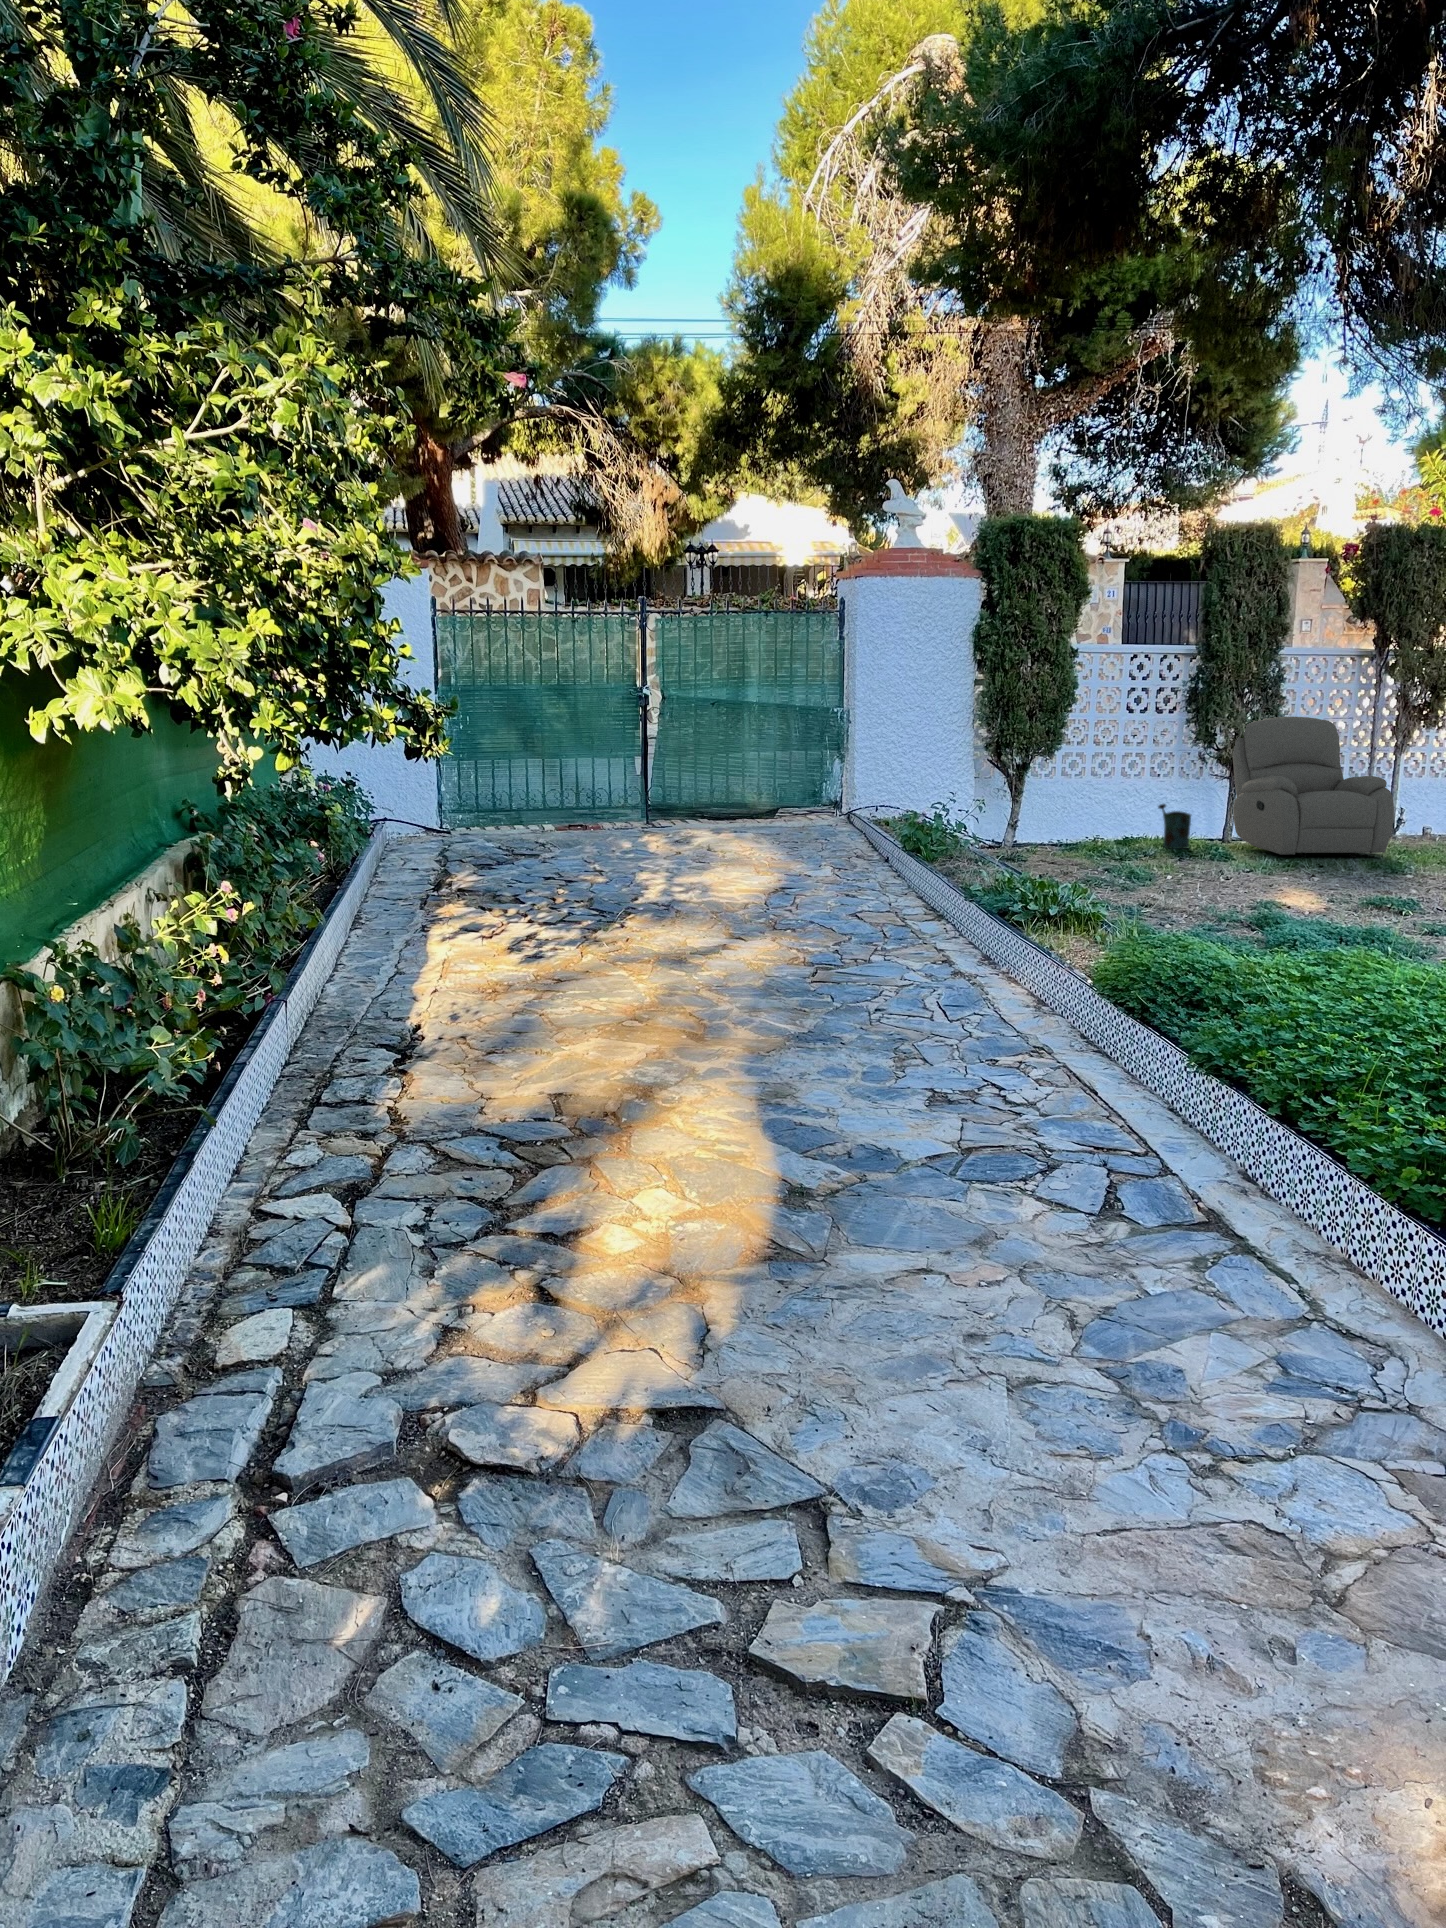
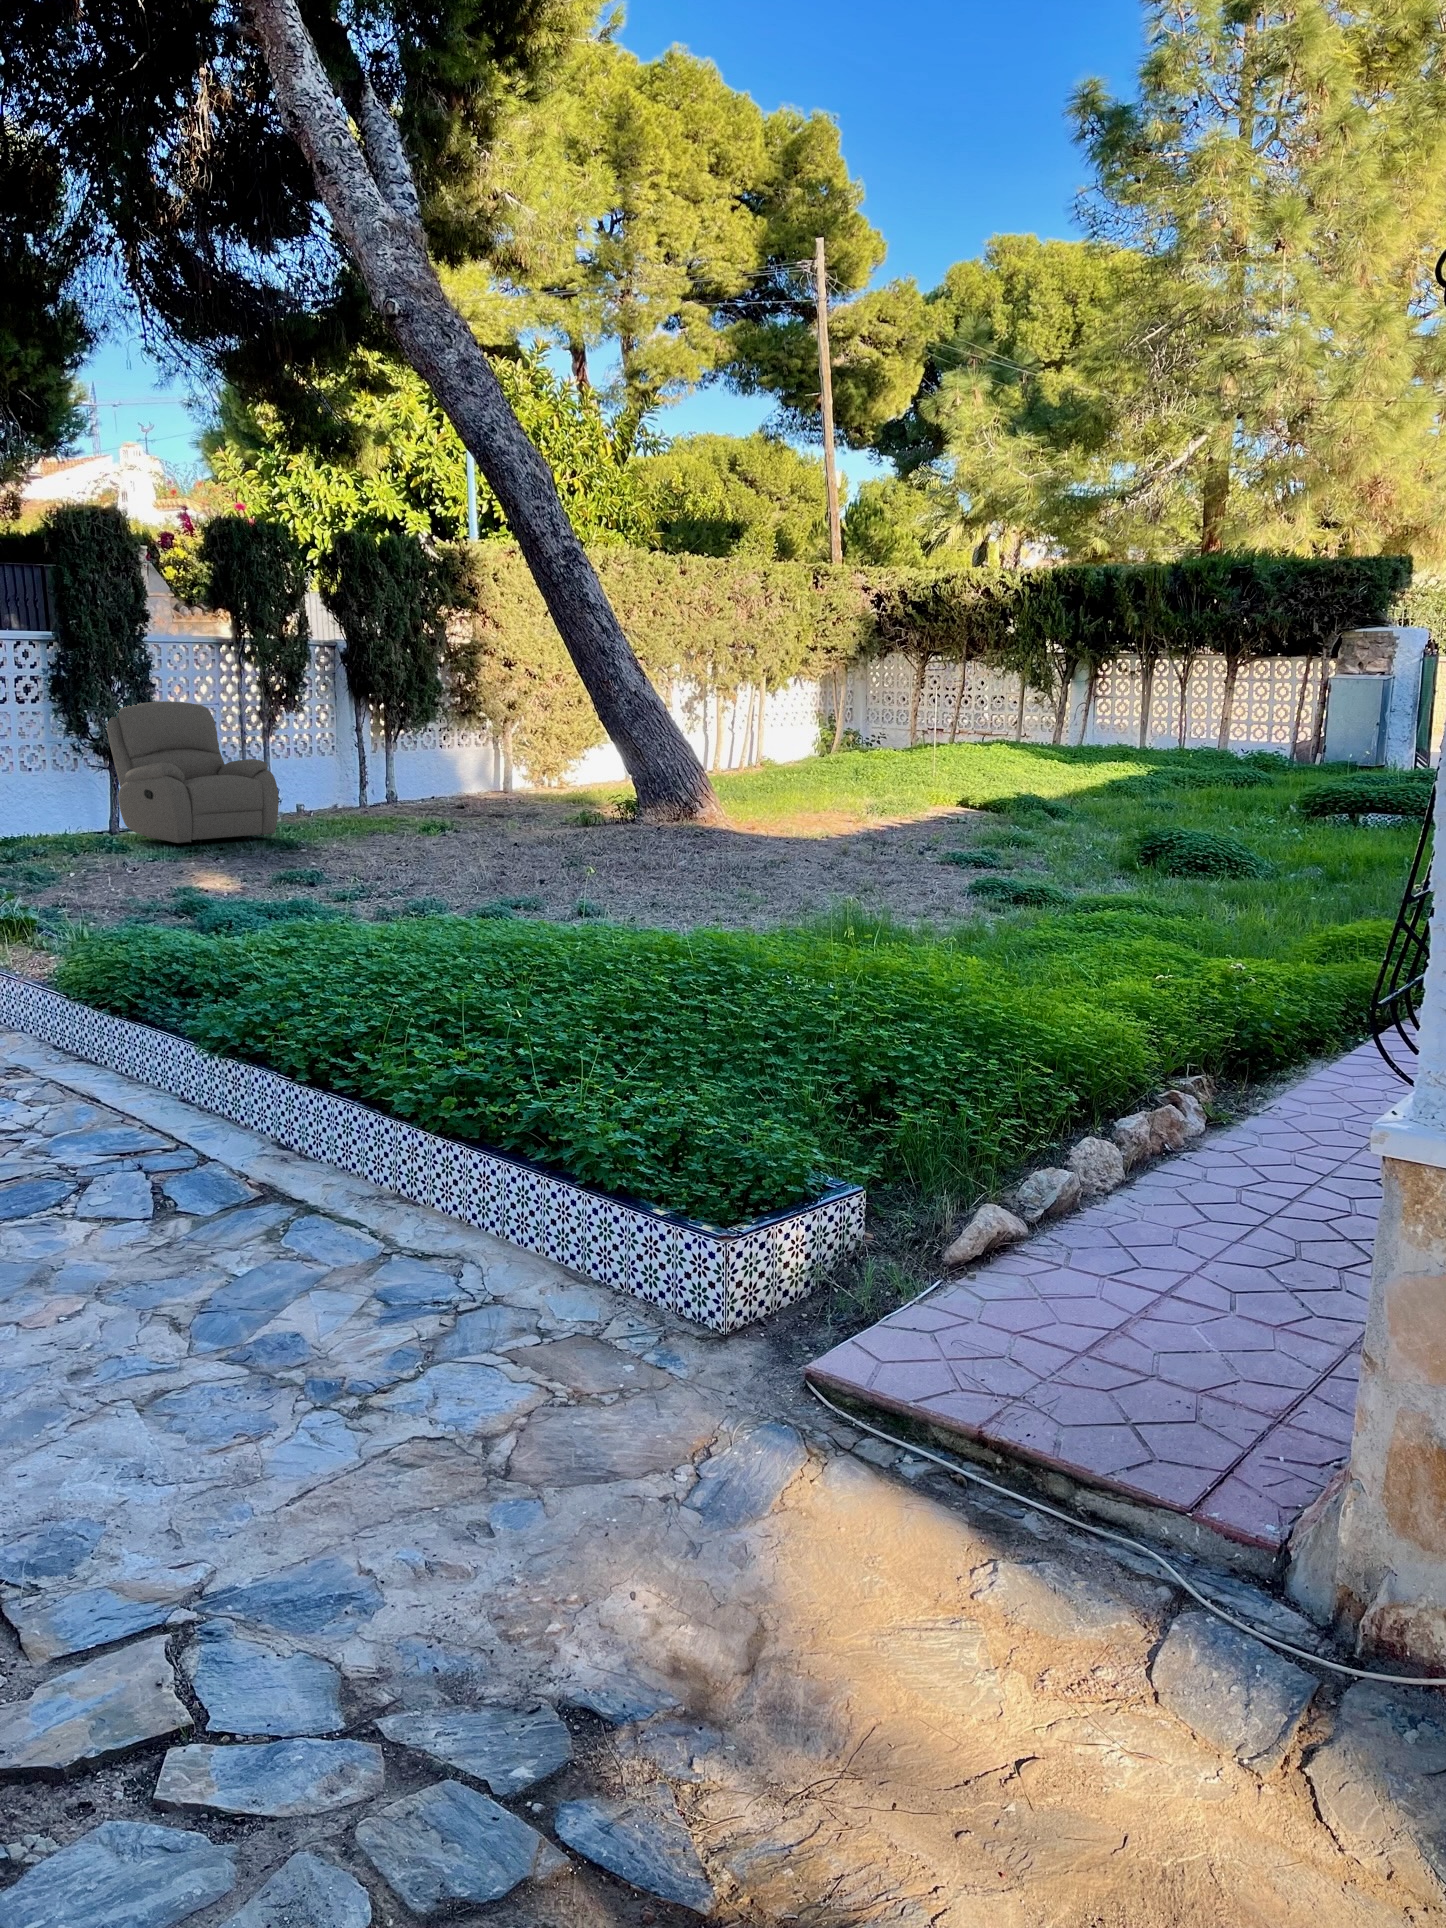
watering can: present [1158,804,1191,849] -> none [35,798,77,846]

